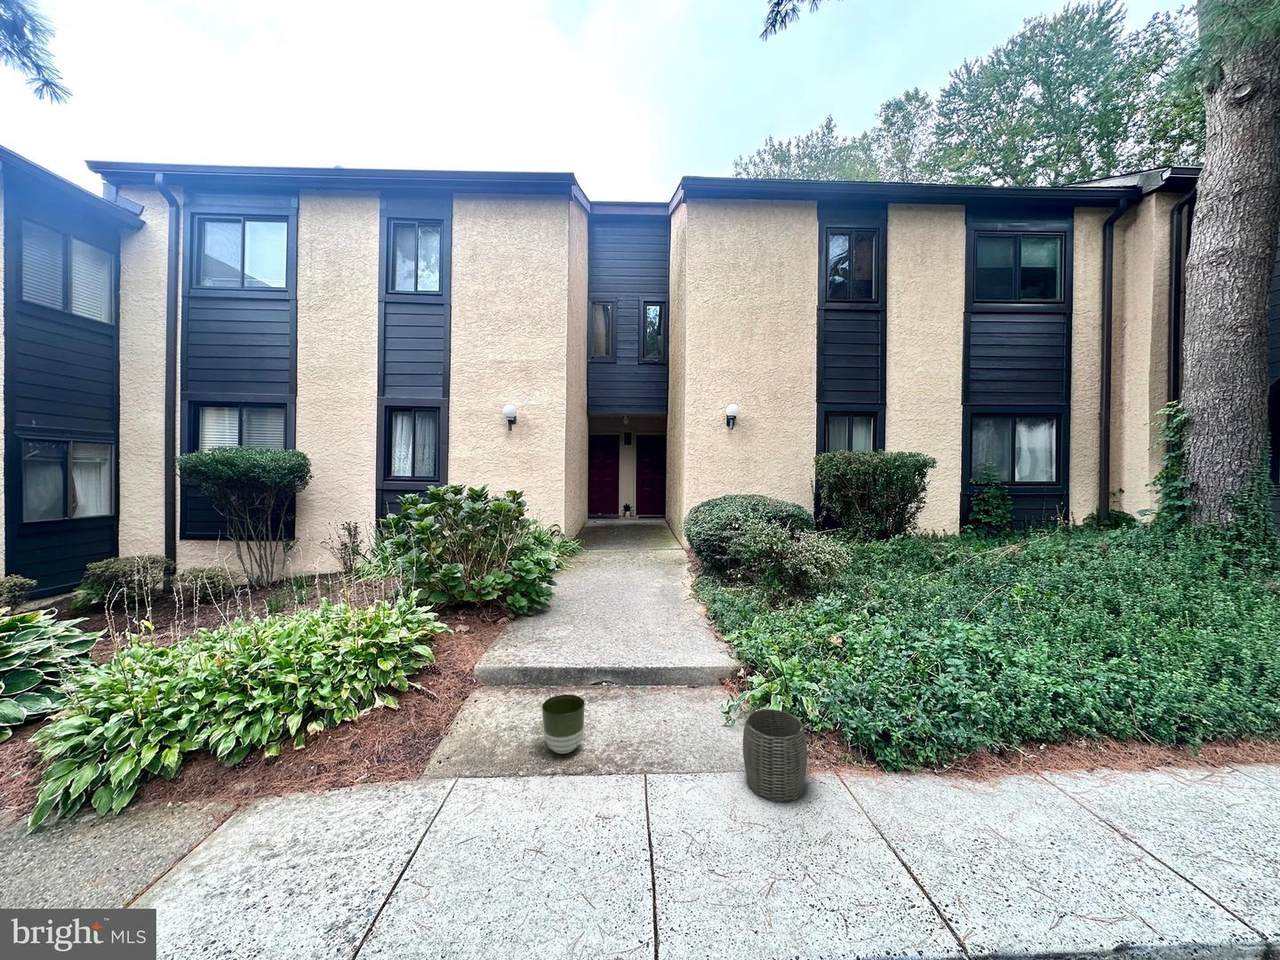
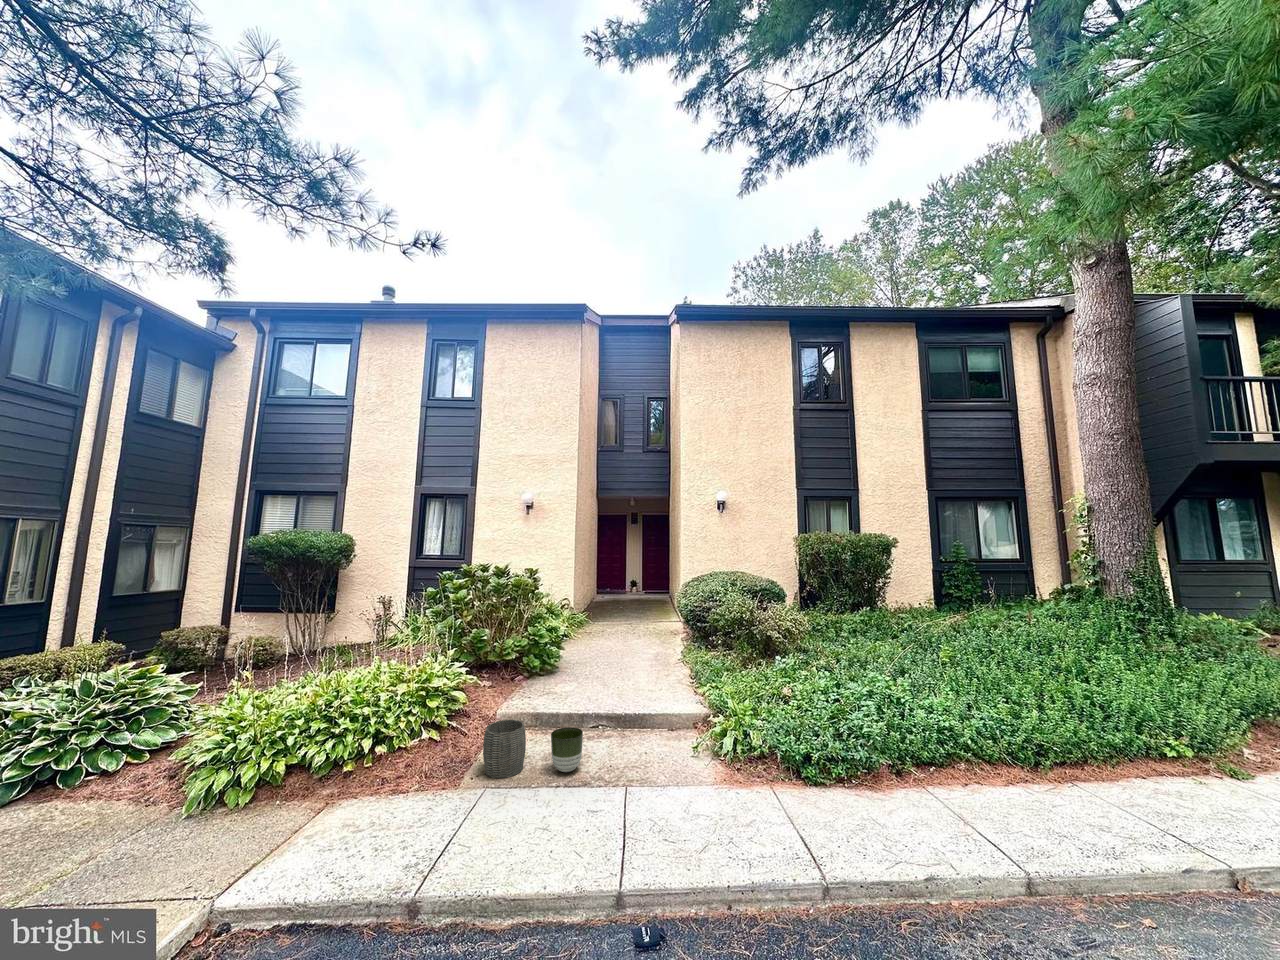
woven basket: present [743,709,807,802] -> present [483,720,526,778]

